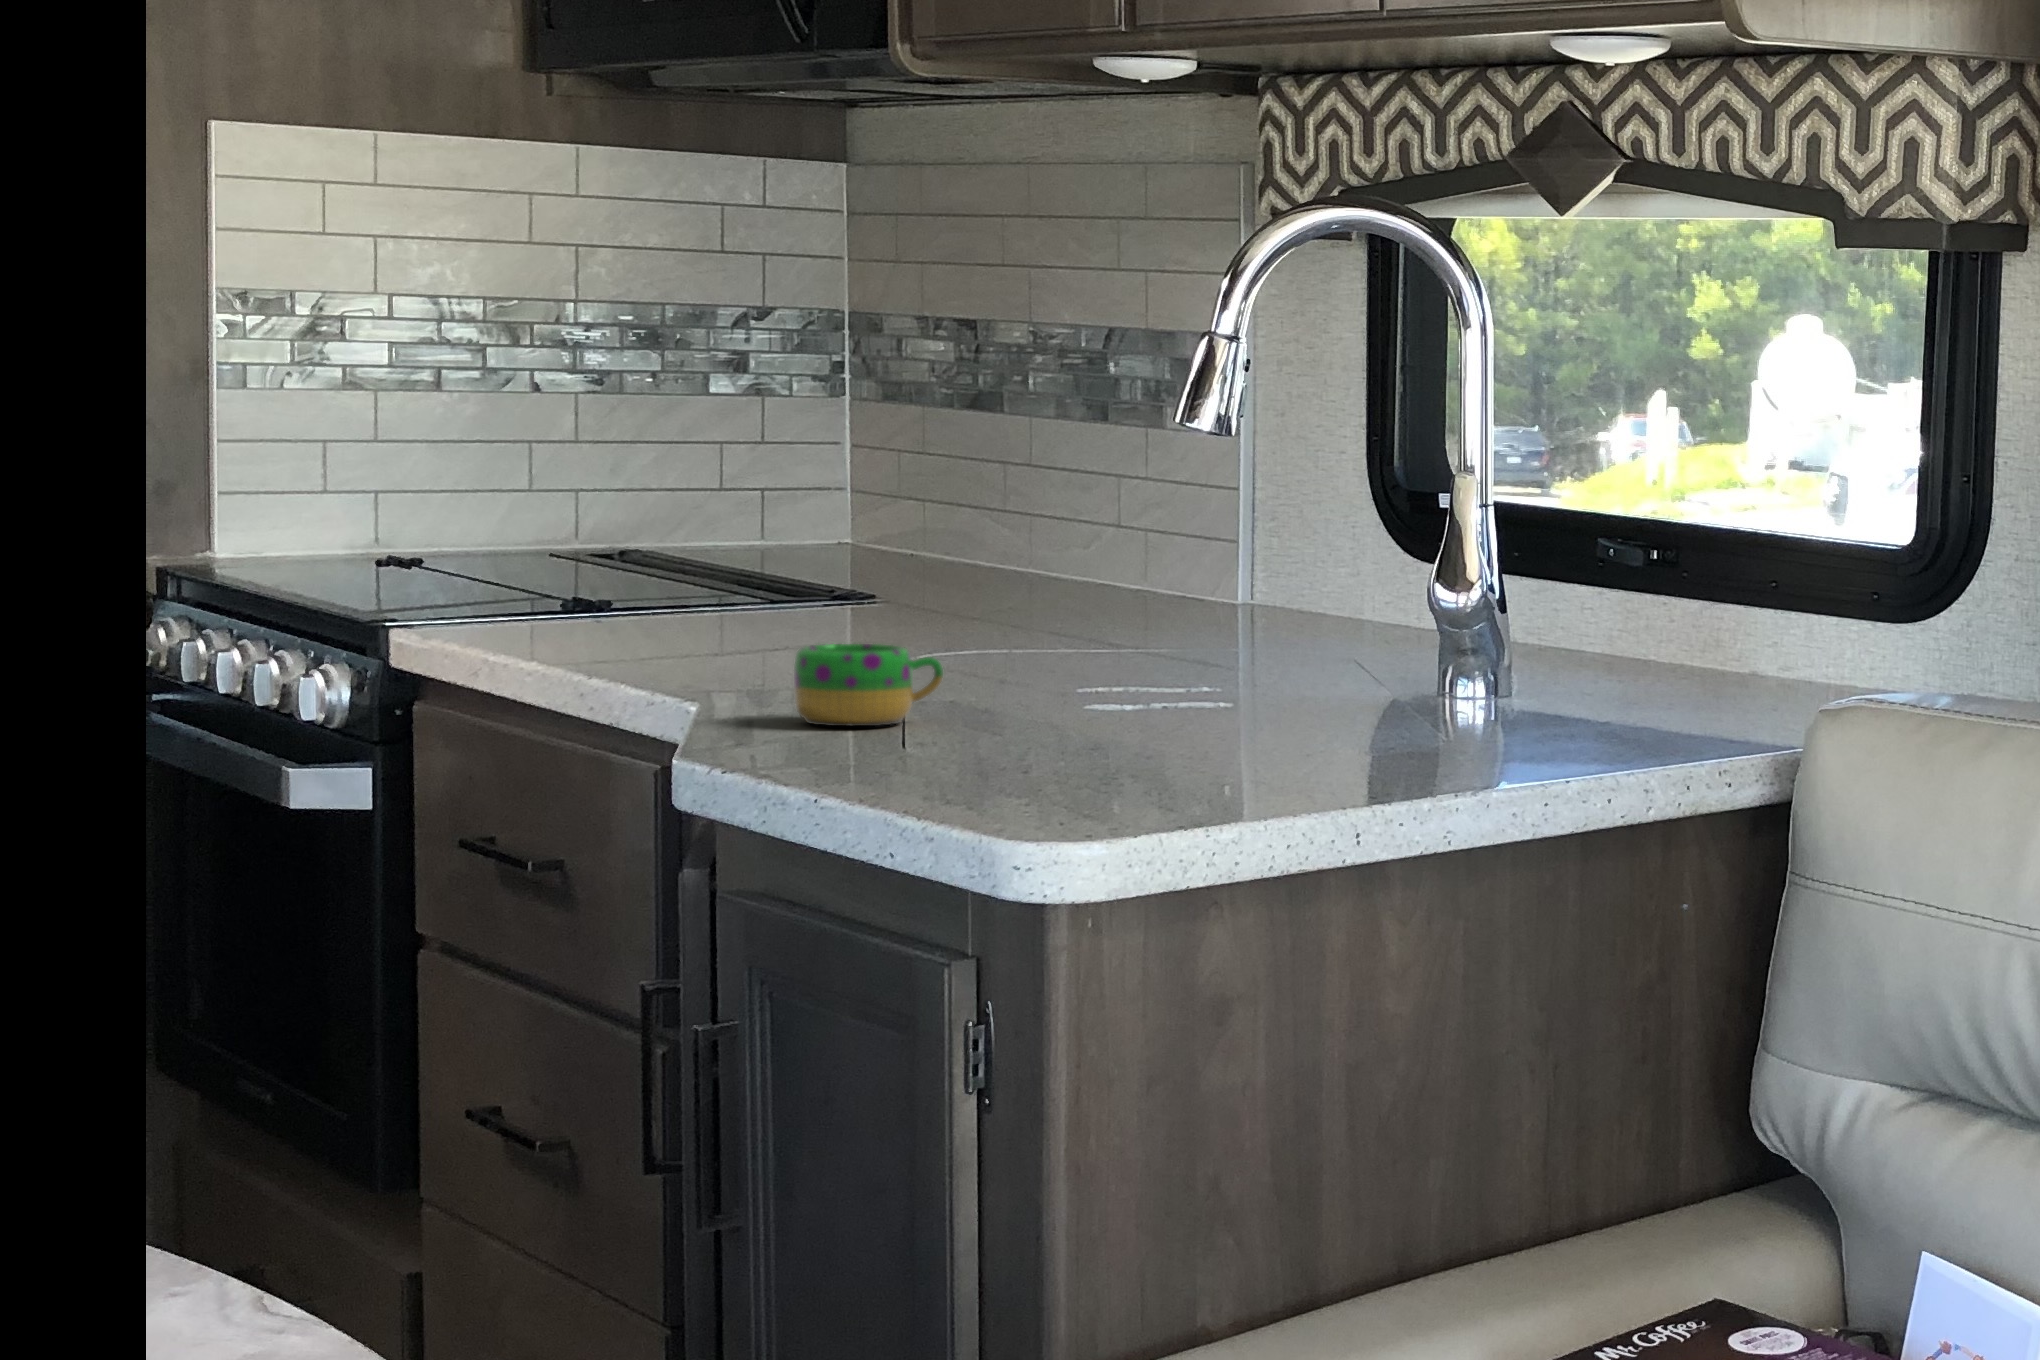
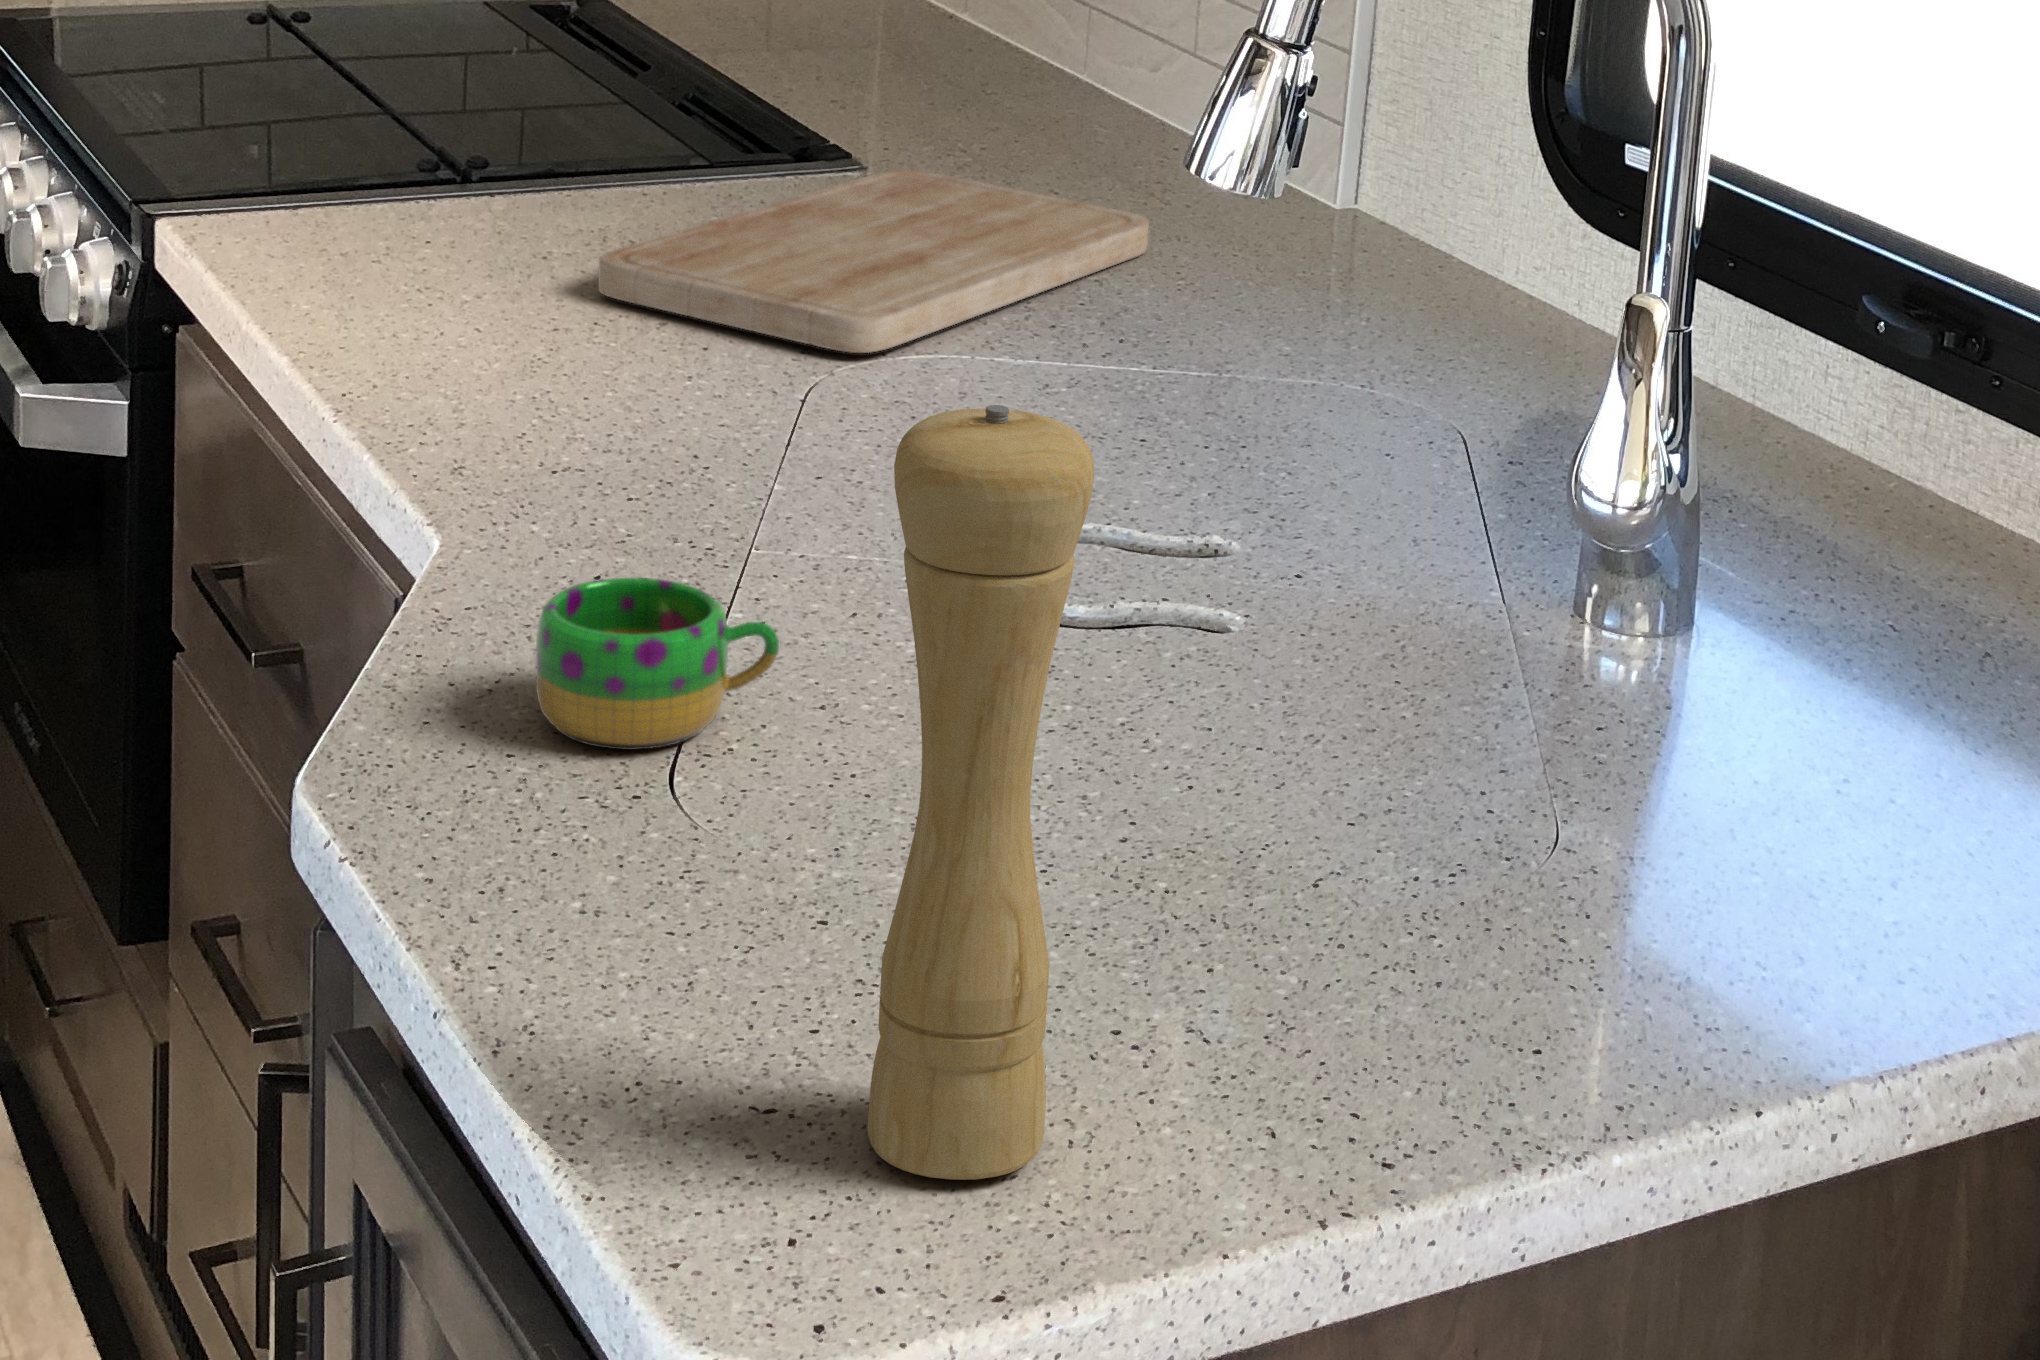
pepper mill: none [1061,367,1167,789] -> present [868,405,1094,1180]
cutting board: none [727,588,1104,642] -> present [598,169,1149,353]

